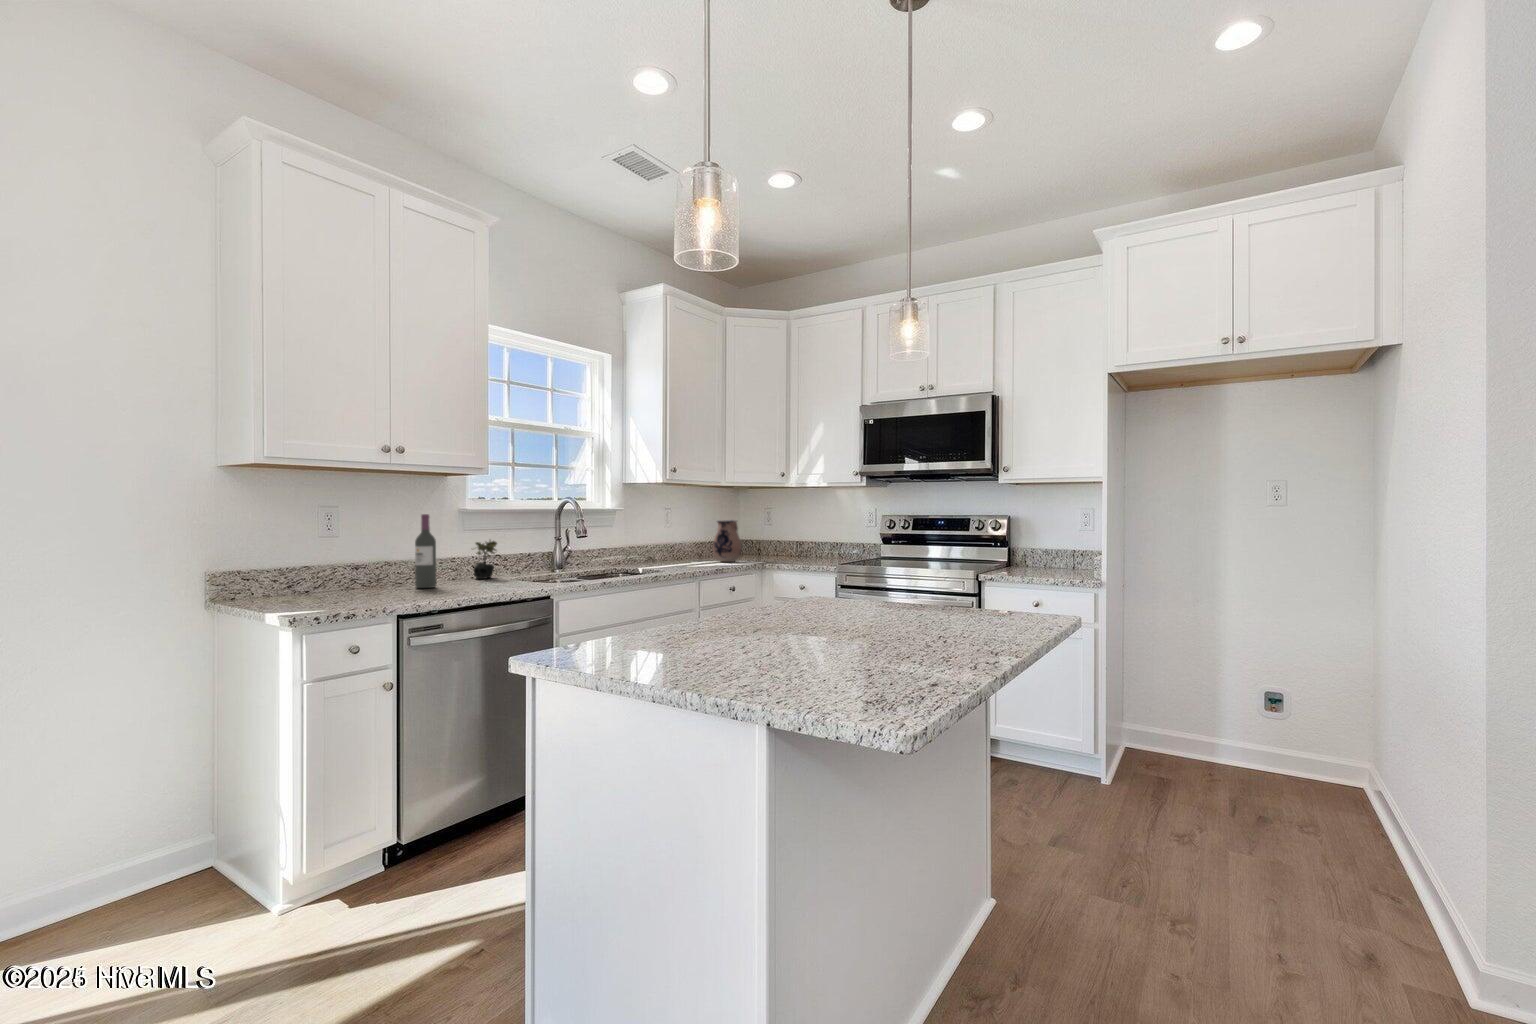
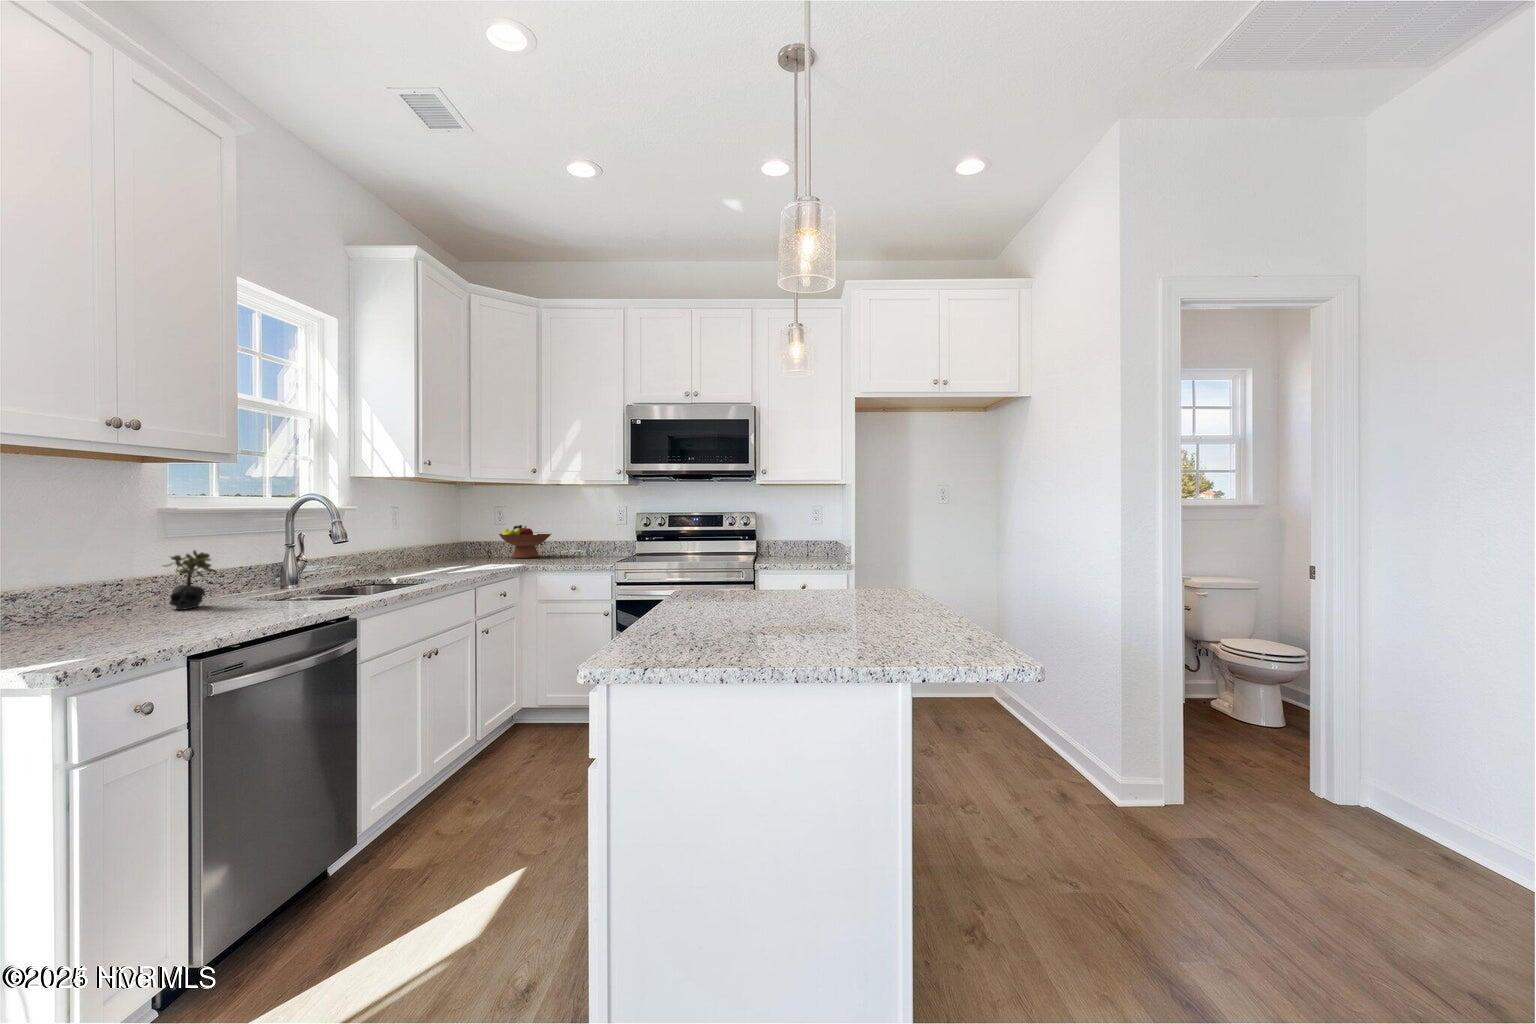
wine bottle: present [415,514,436,588] -> none [98,514,142,632]
ceramic pitcher: present [713,520,742,562] -> none [460,520,495,565]
fruit bowl: none [762,525,810,558] -> present [499,525,552,558]

